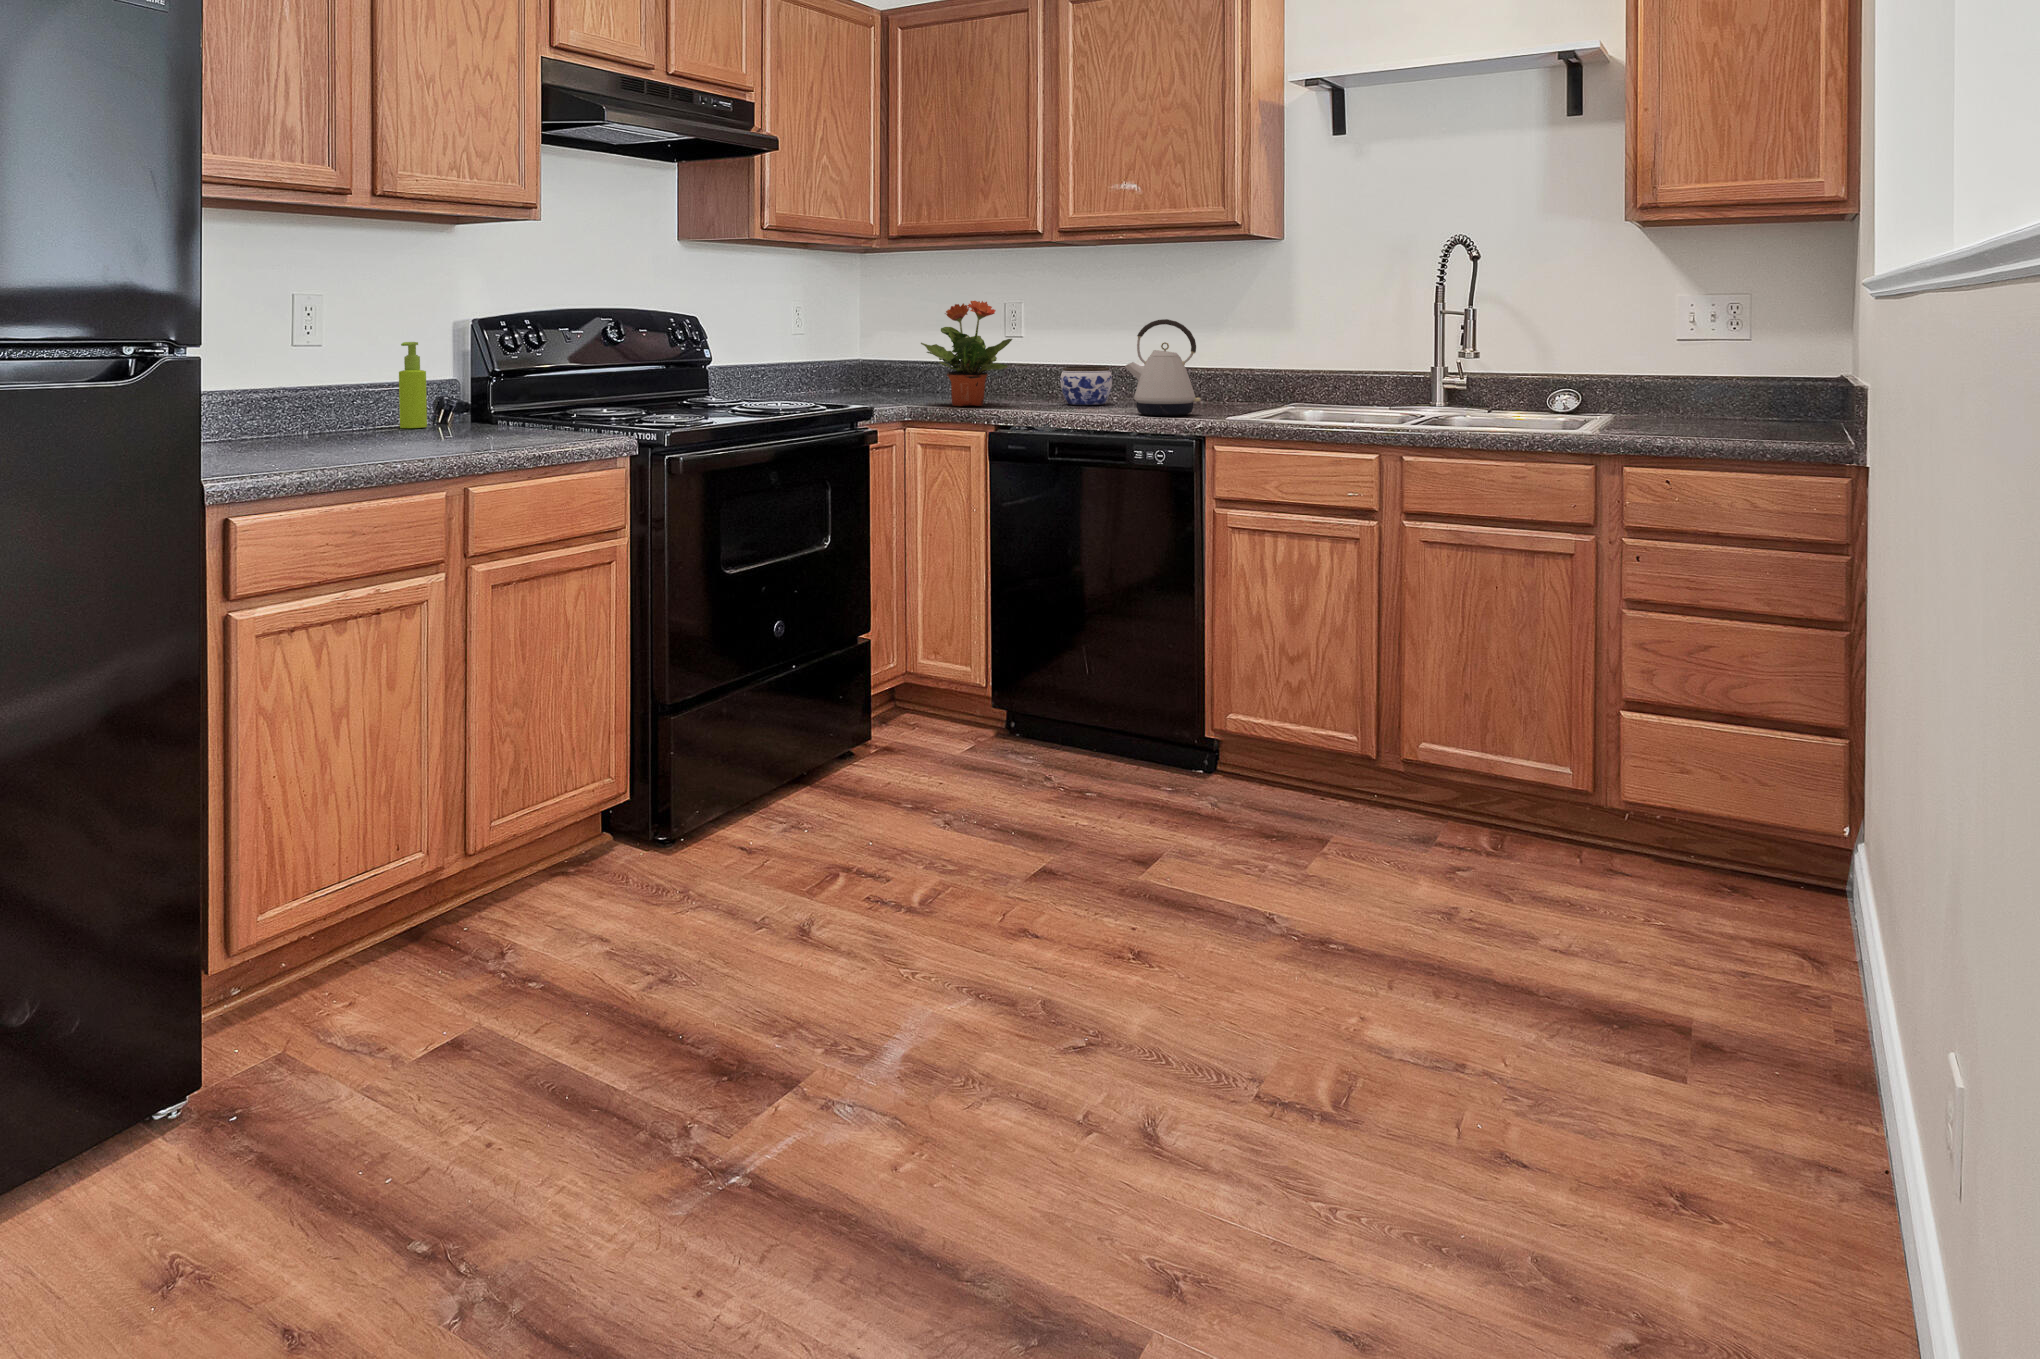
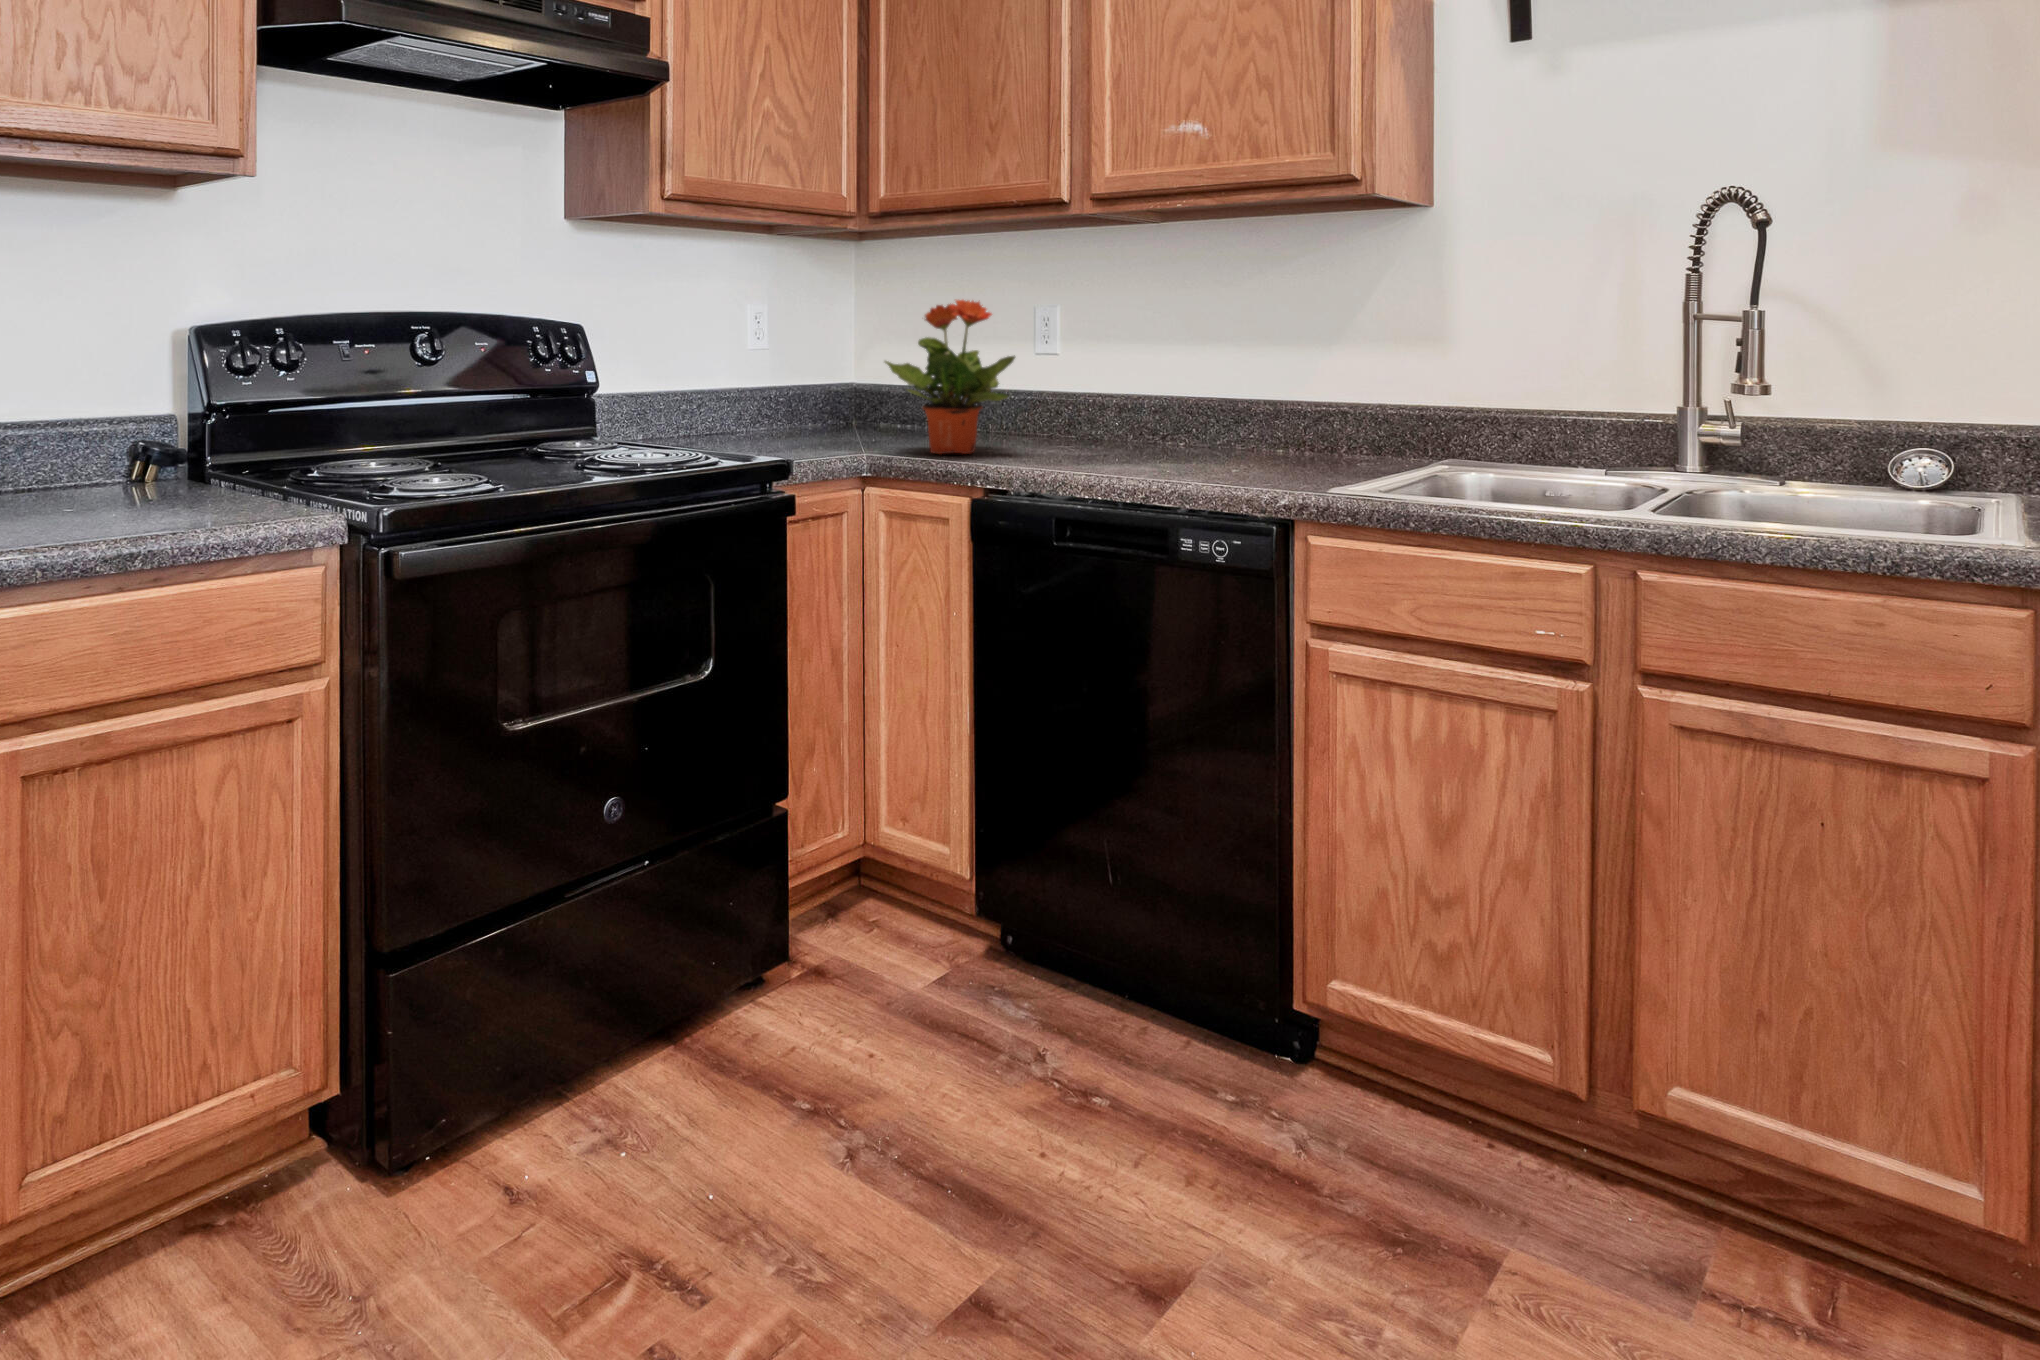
kettle: present [1125,319,1201,416] -> none [1174,328,1294,480]
soap dispenser: present [399,342,427,428] -> none [58,359,106,487]
jar: present [1060,366,1112,405] -> none [1092,396,1169,455]

